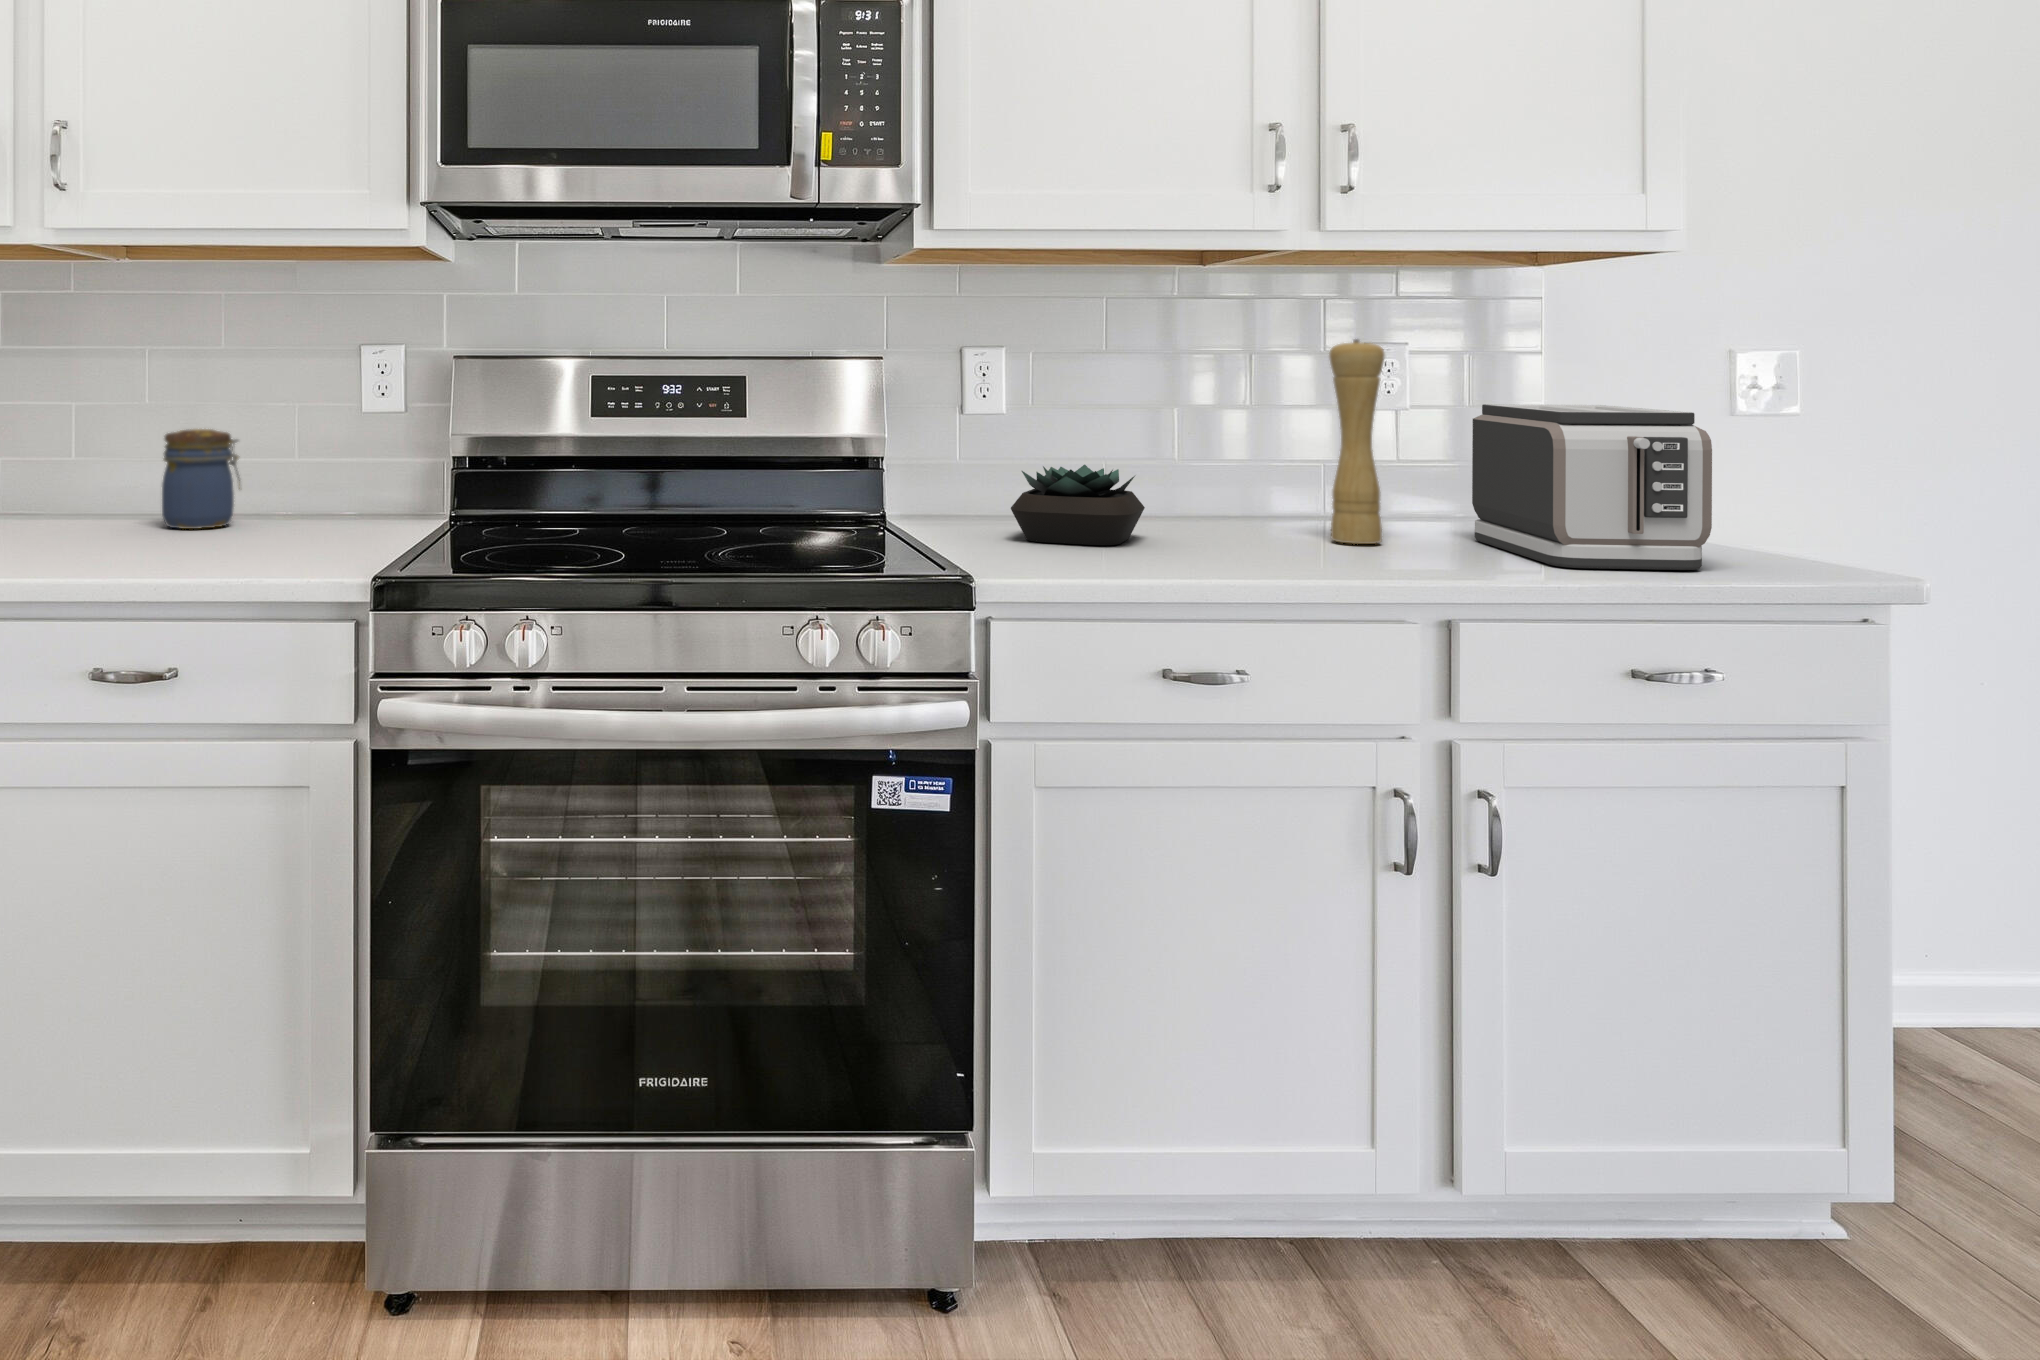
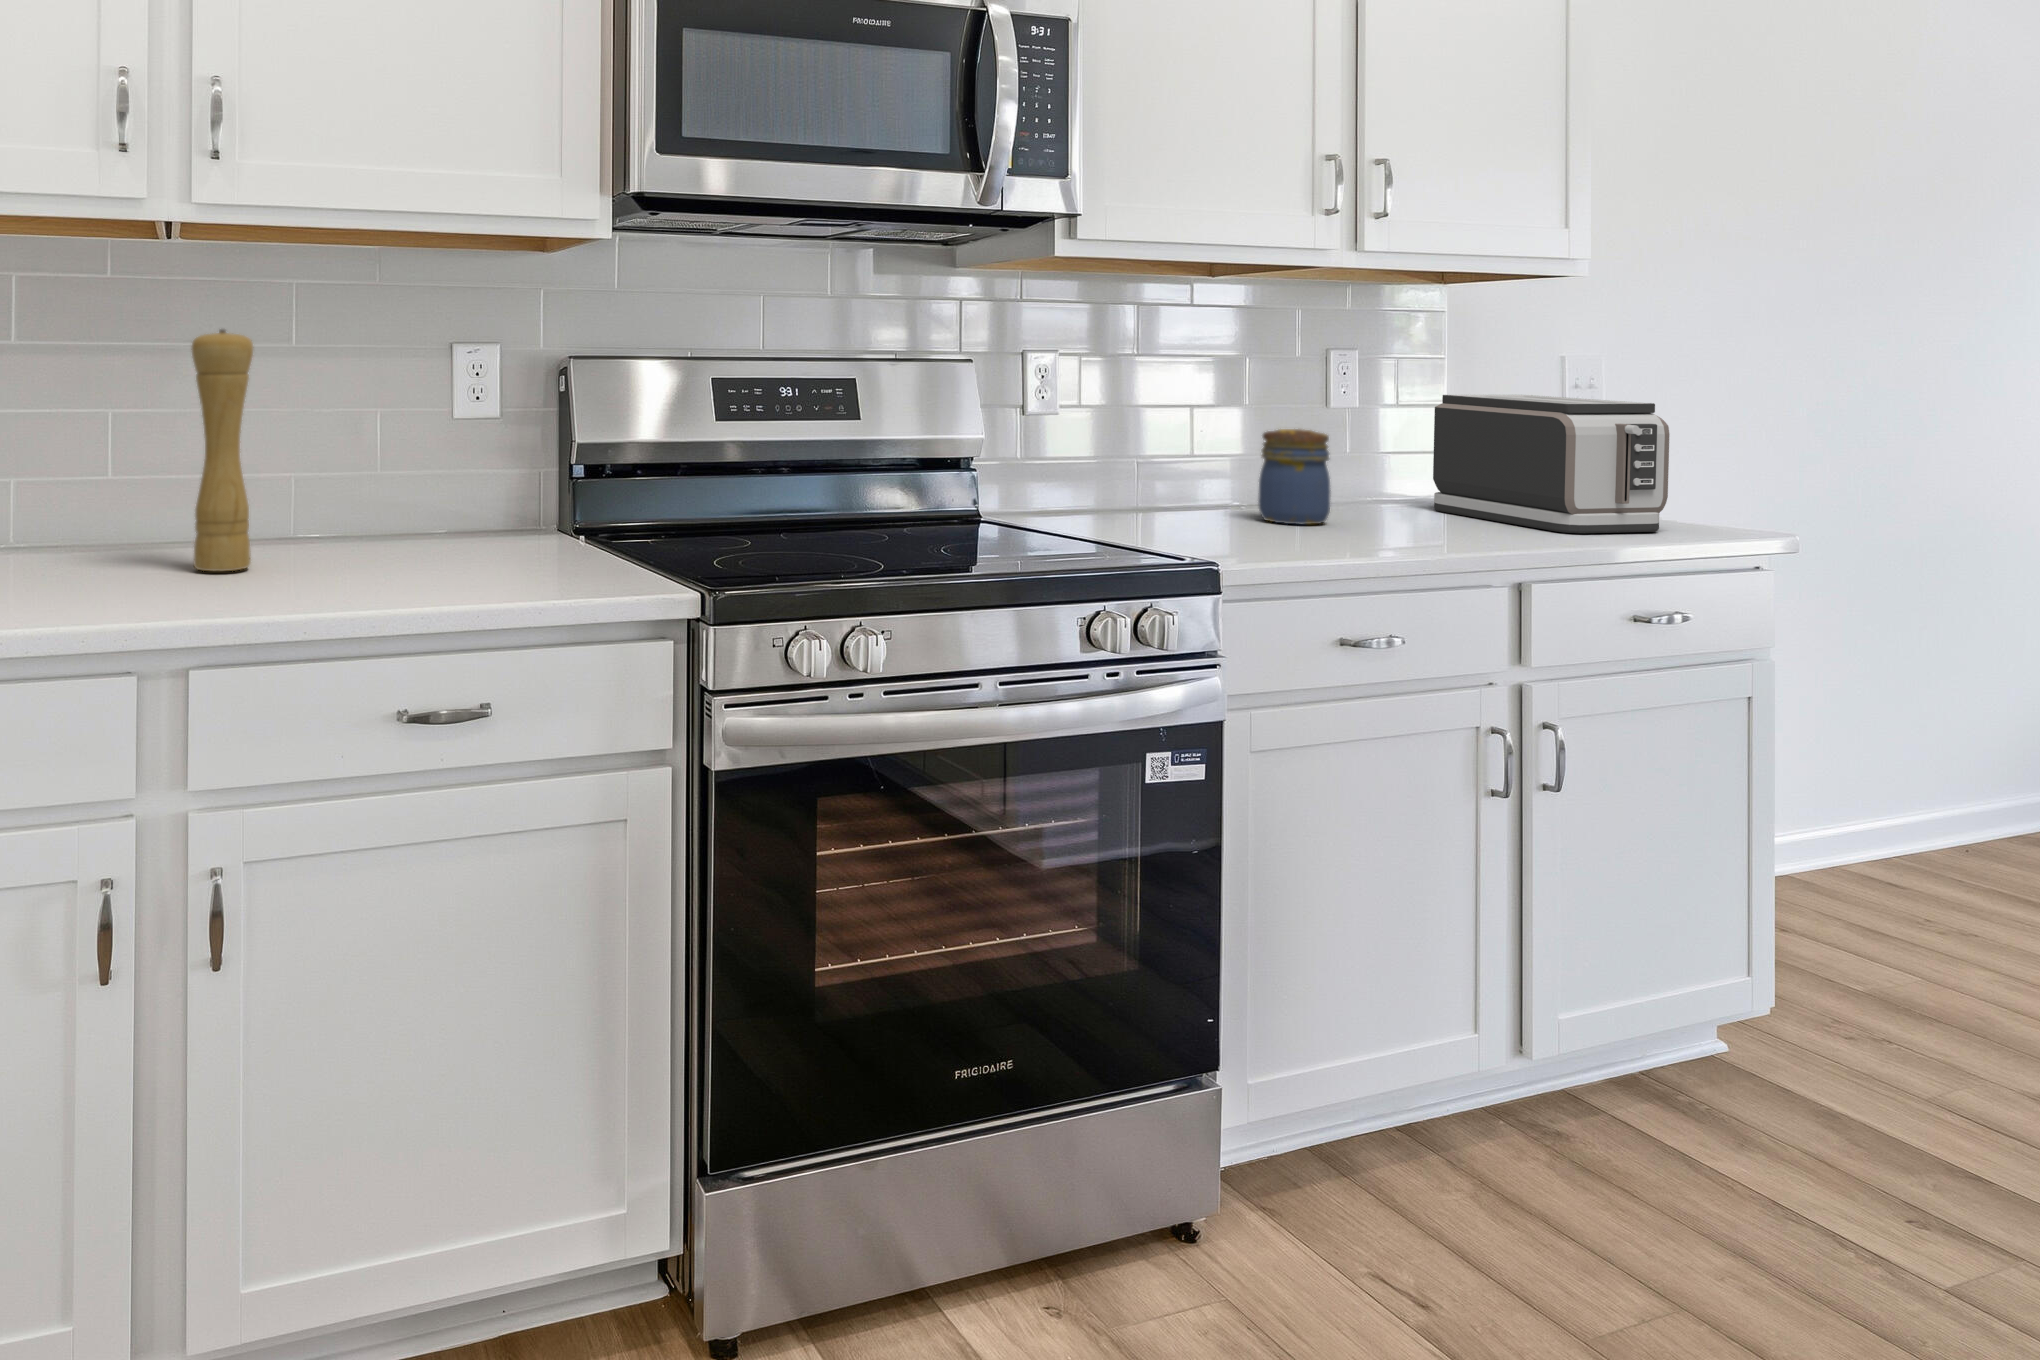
pepper mill: present [1329,339,1385,544] -> present [191,329,253,571]
jar: present [162,429,240,529] -> present [1258,429,1331,524]
succulent plant: present [1011,465,1145,545] -> none [1095,453,1222,527]

